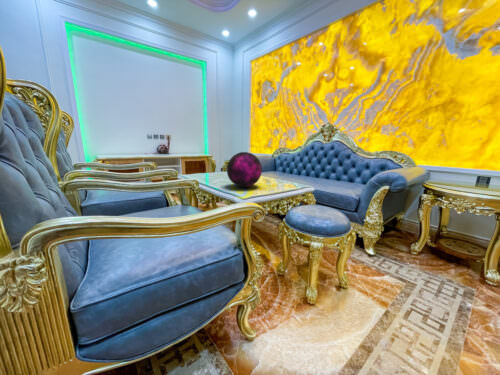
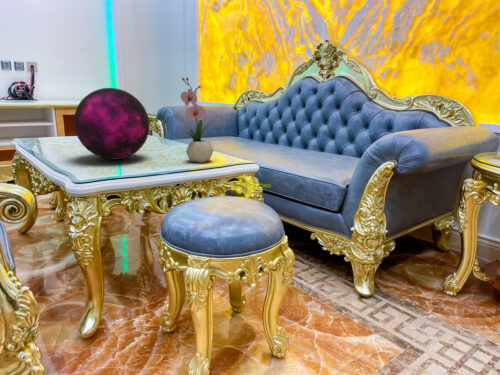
flower arrangement: none [280,146,295,188] -> present [181,78,213,163]

